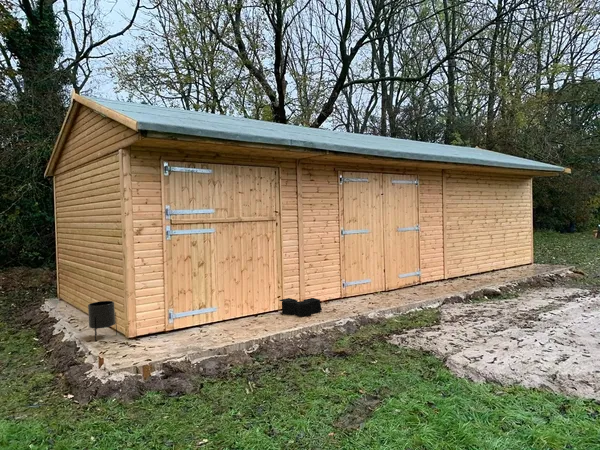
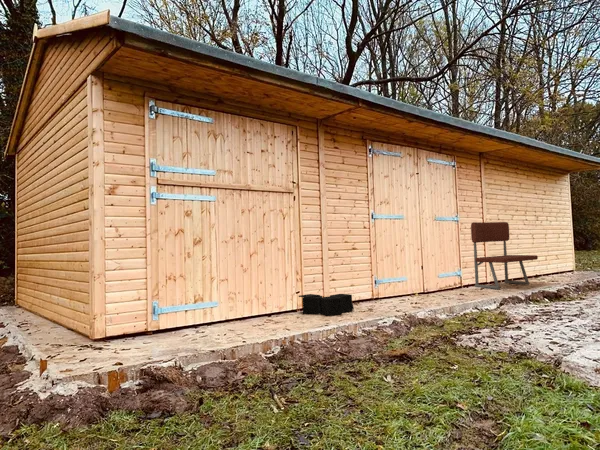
bench: none [431,229,486,288] -> present [471,222,538,289]
planter: present [88,301,117,341] -> none [37,289,78,344]

